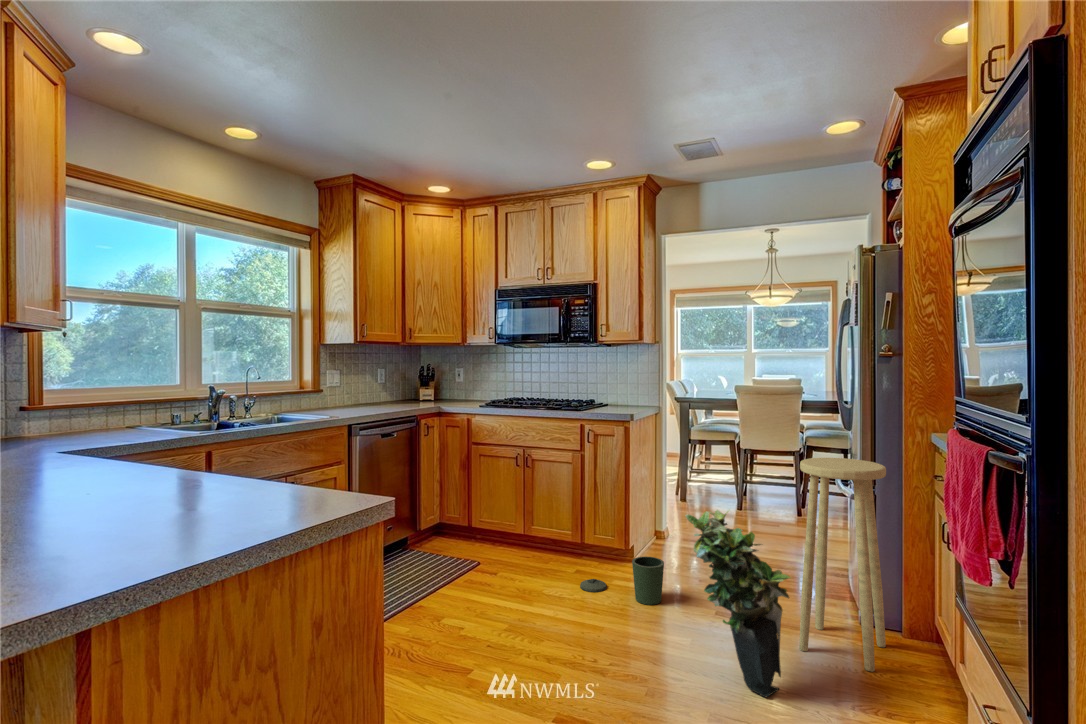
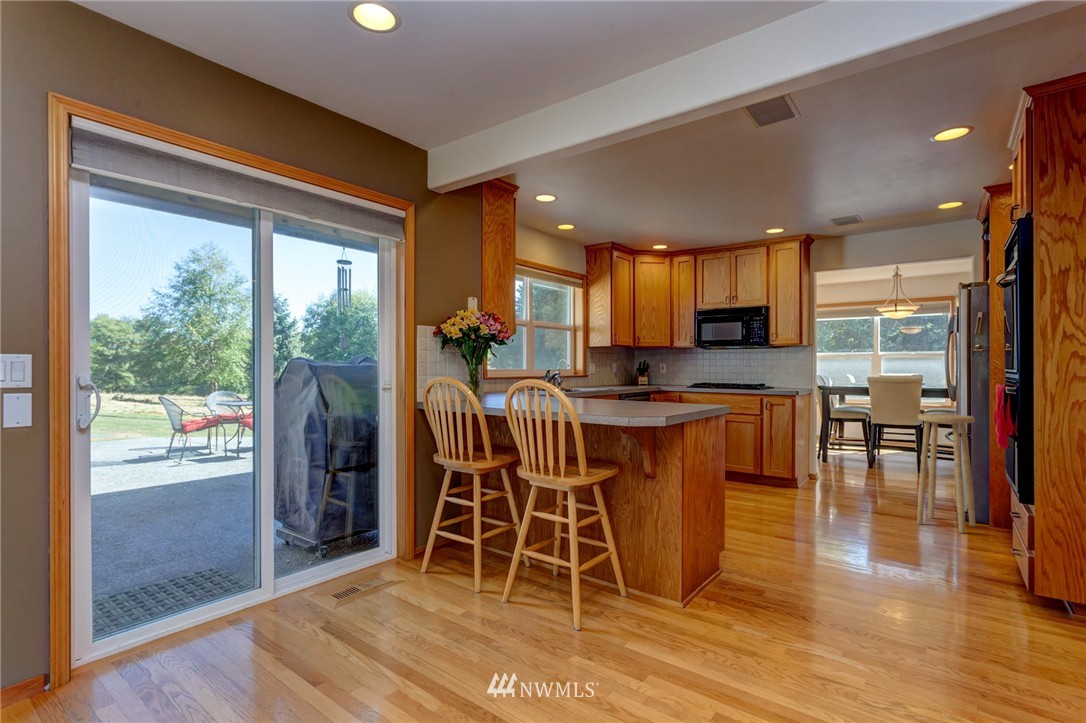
potted plant: present [686,510,791,697] -> none [845,438,911,536]
trash can: present [580,557,664,605] -> none [766,477,825,503]

